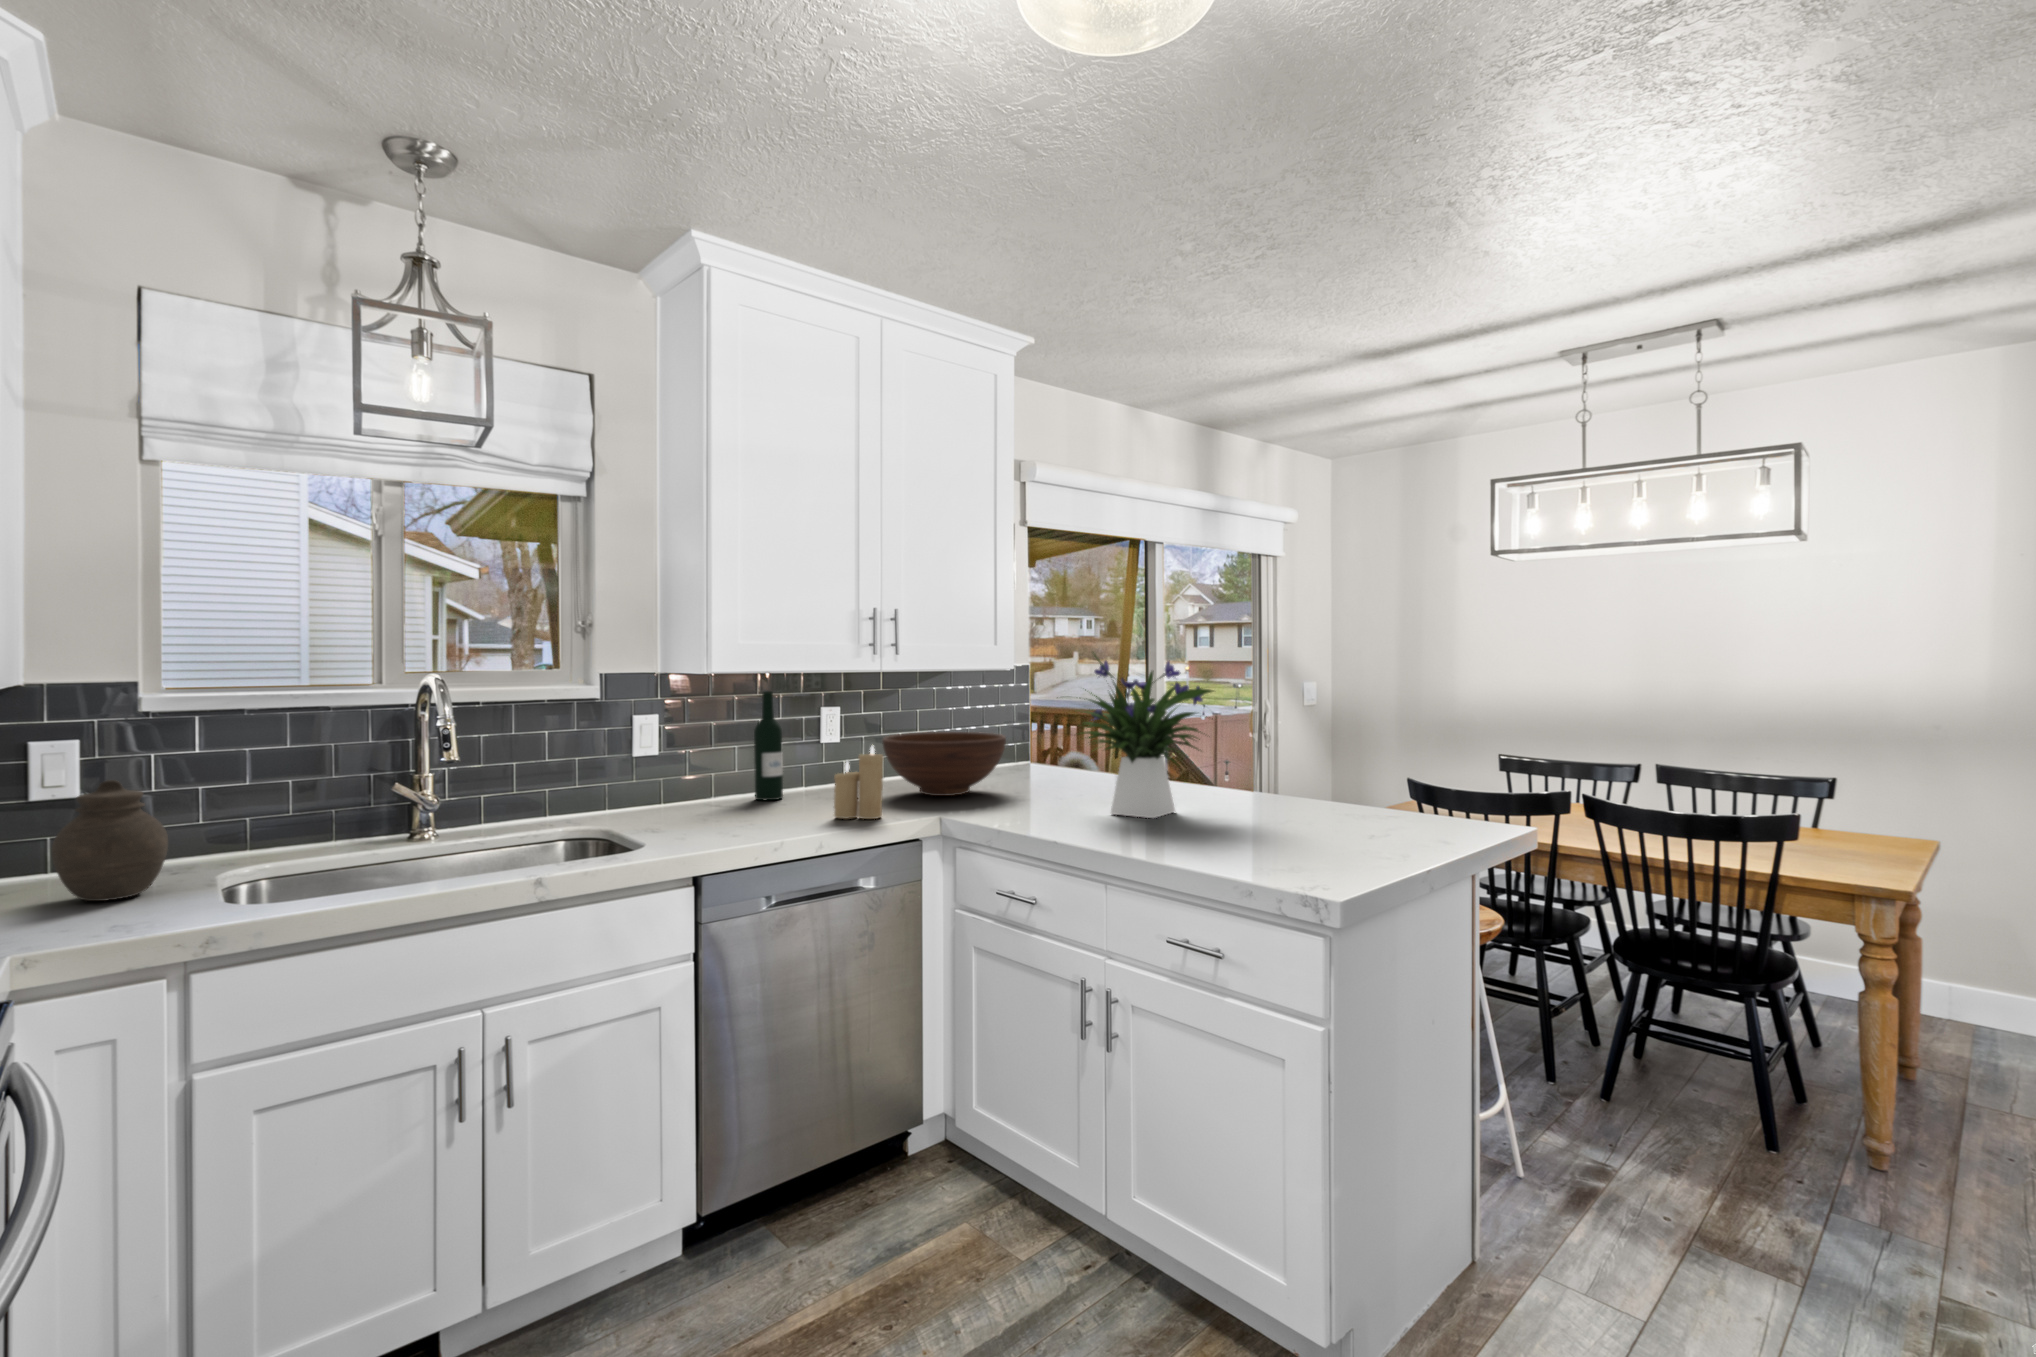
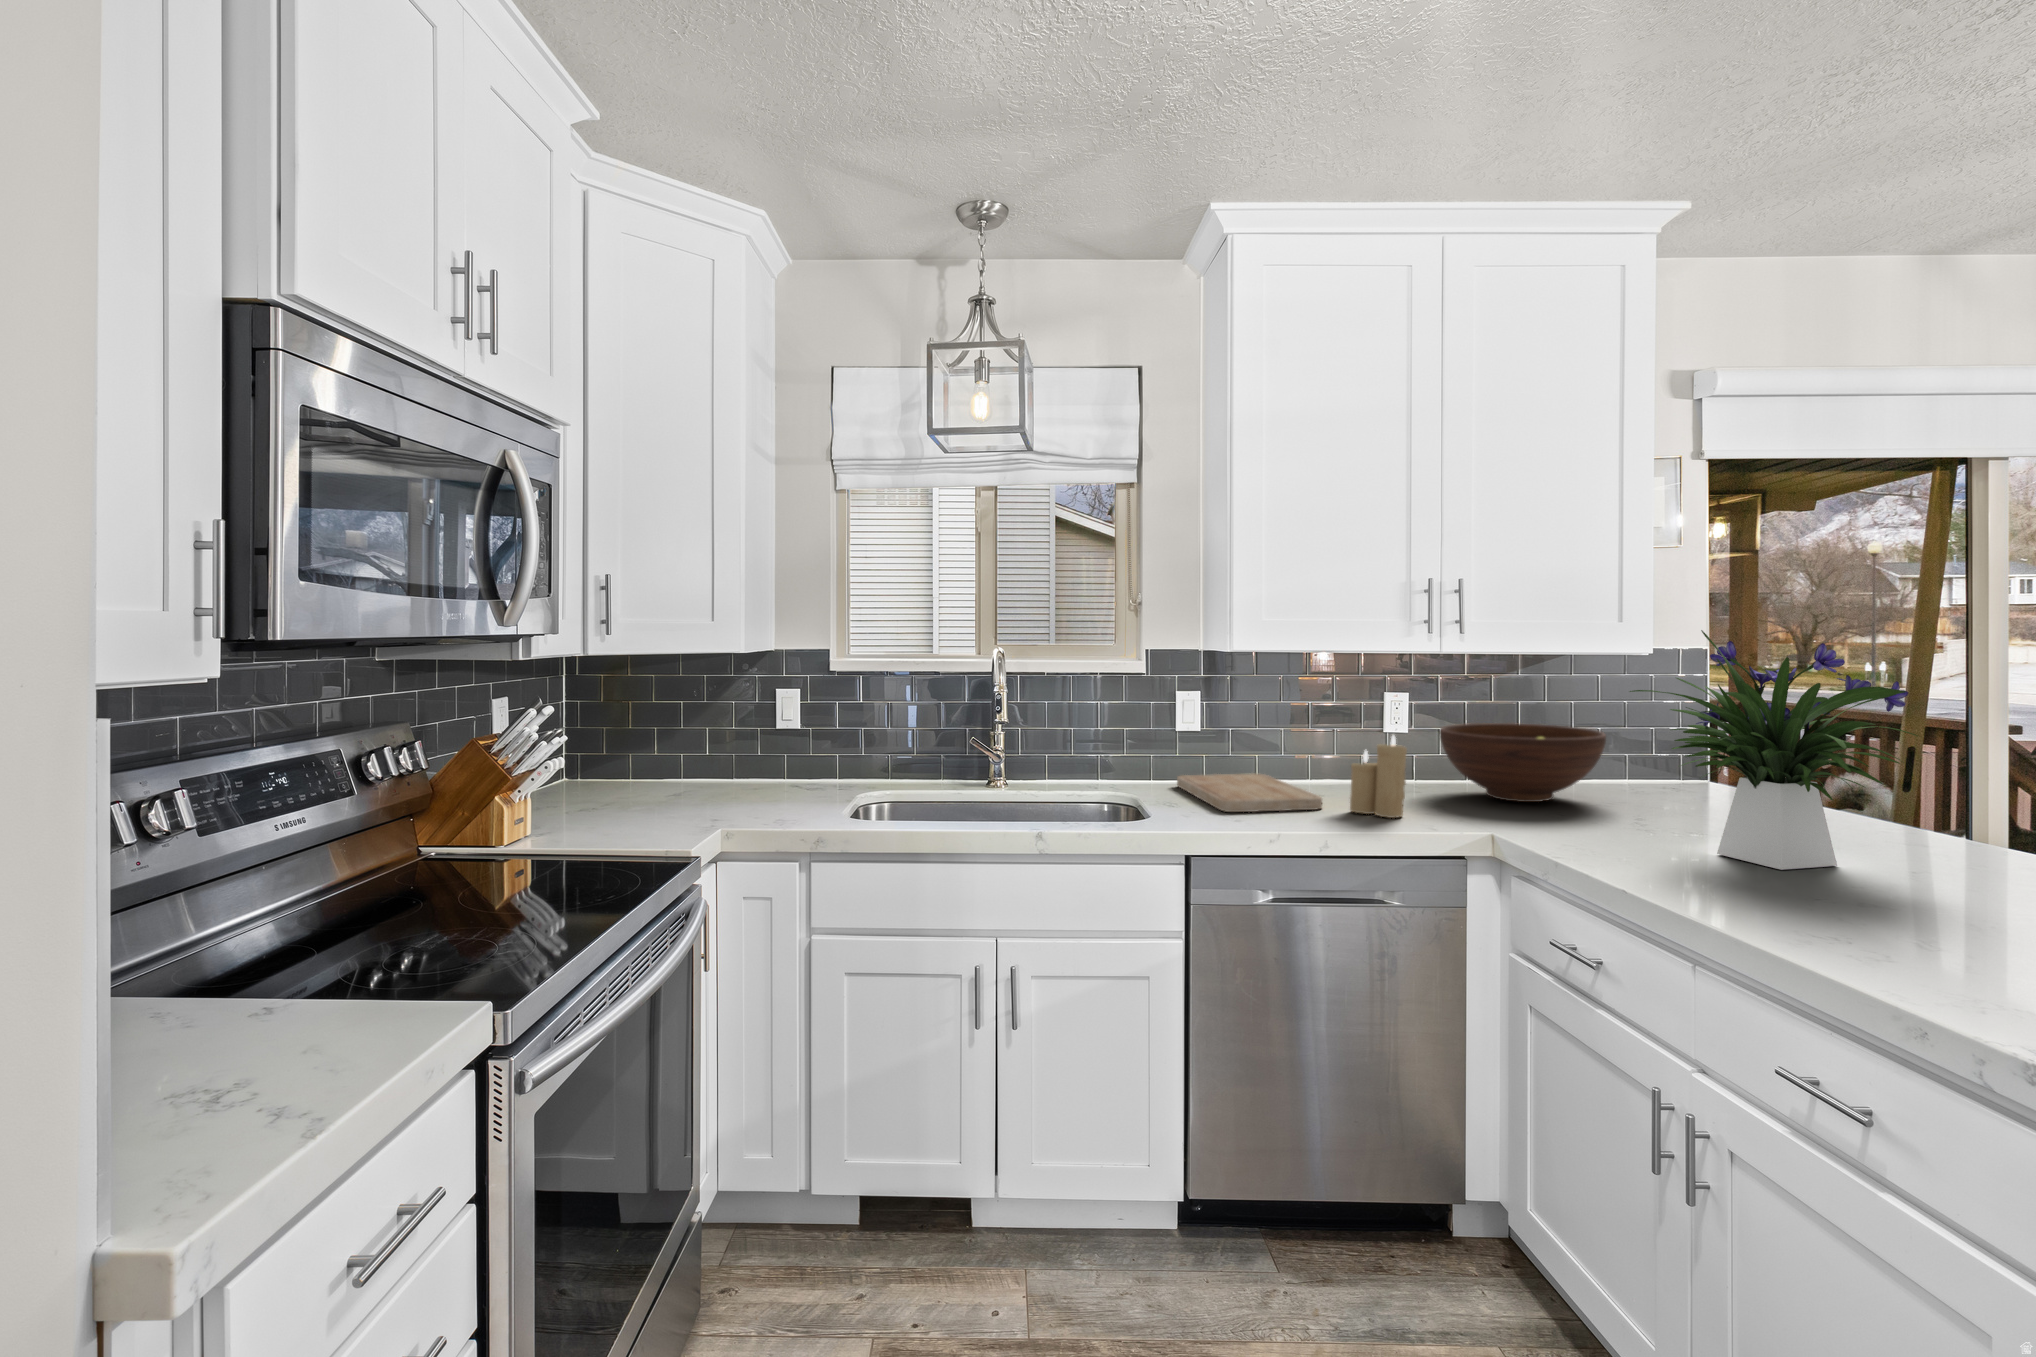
wine bottle: present [754,691,783,801] -> none [1301,670,1331,784]
jar: present [52,780,168,901] -> none [759,721,821,804]
cutting board: none [640,796,808,832] -> present [1177,773,1322,812]

